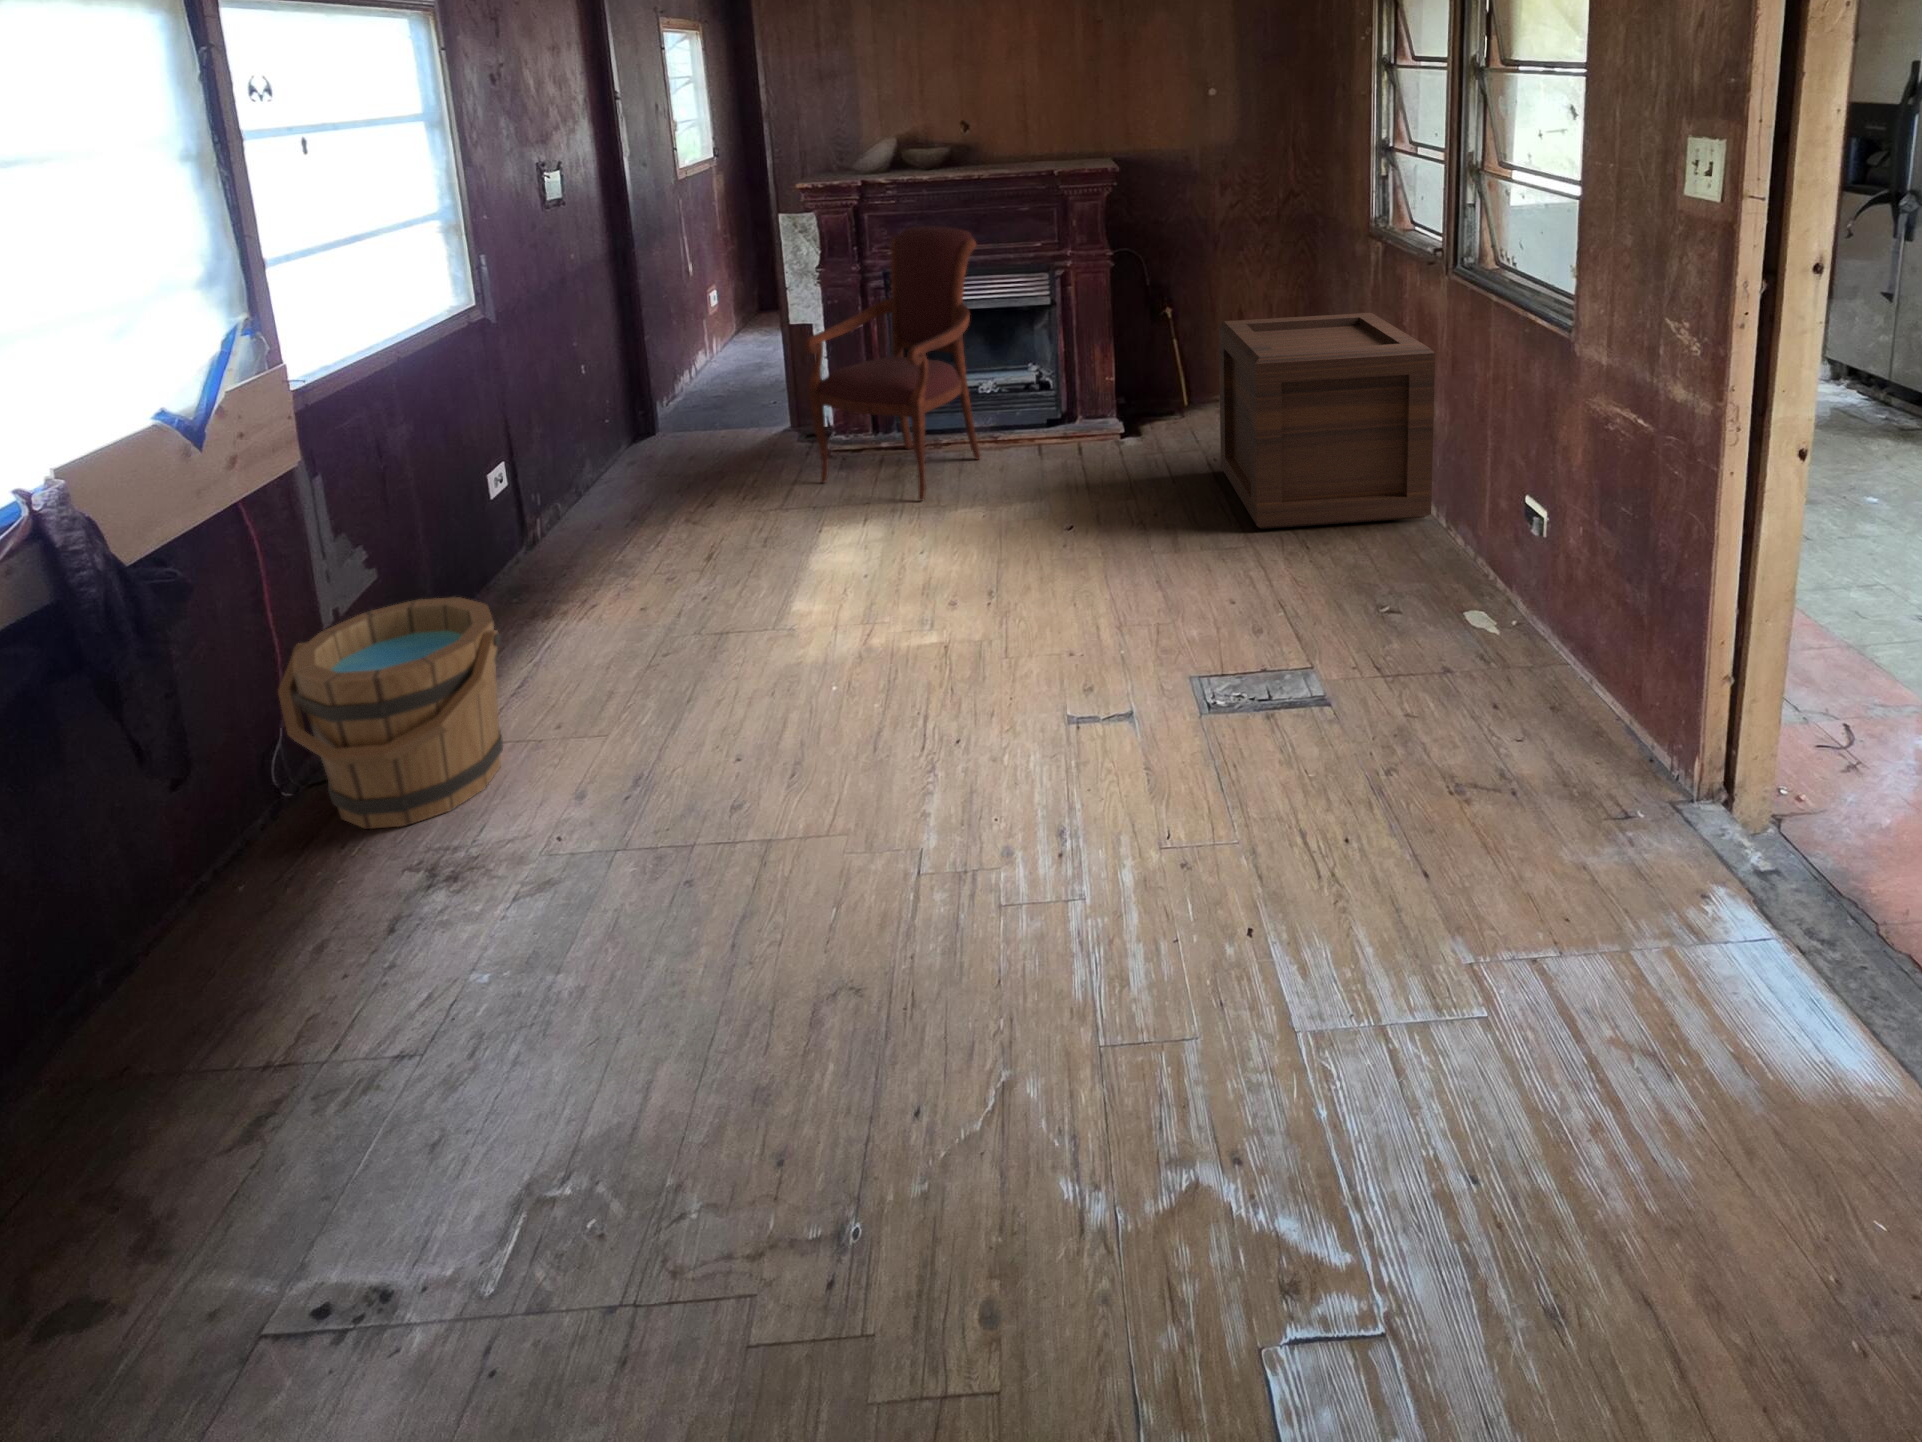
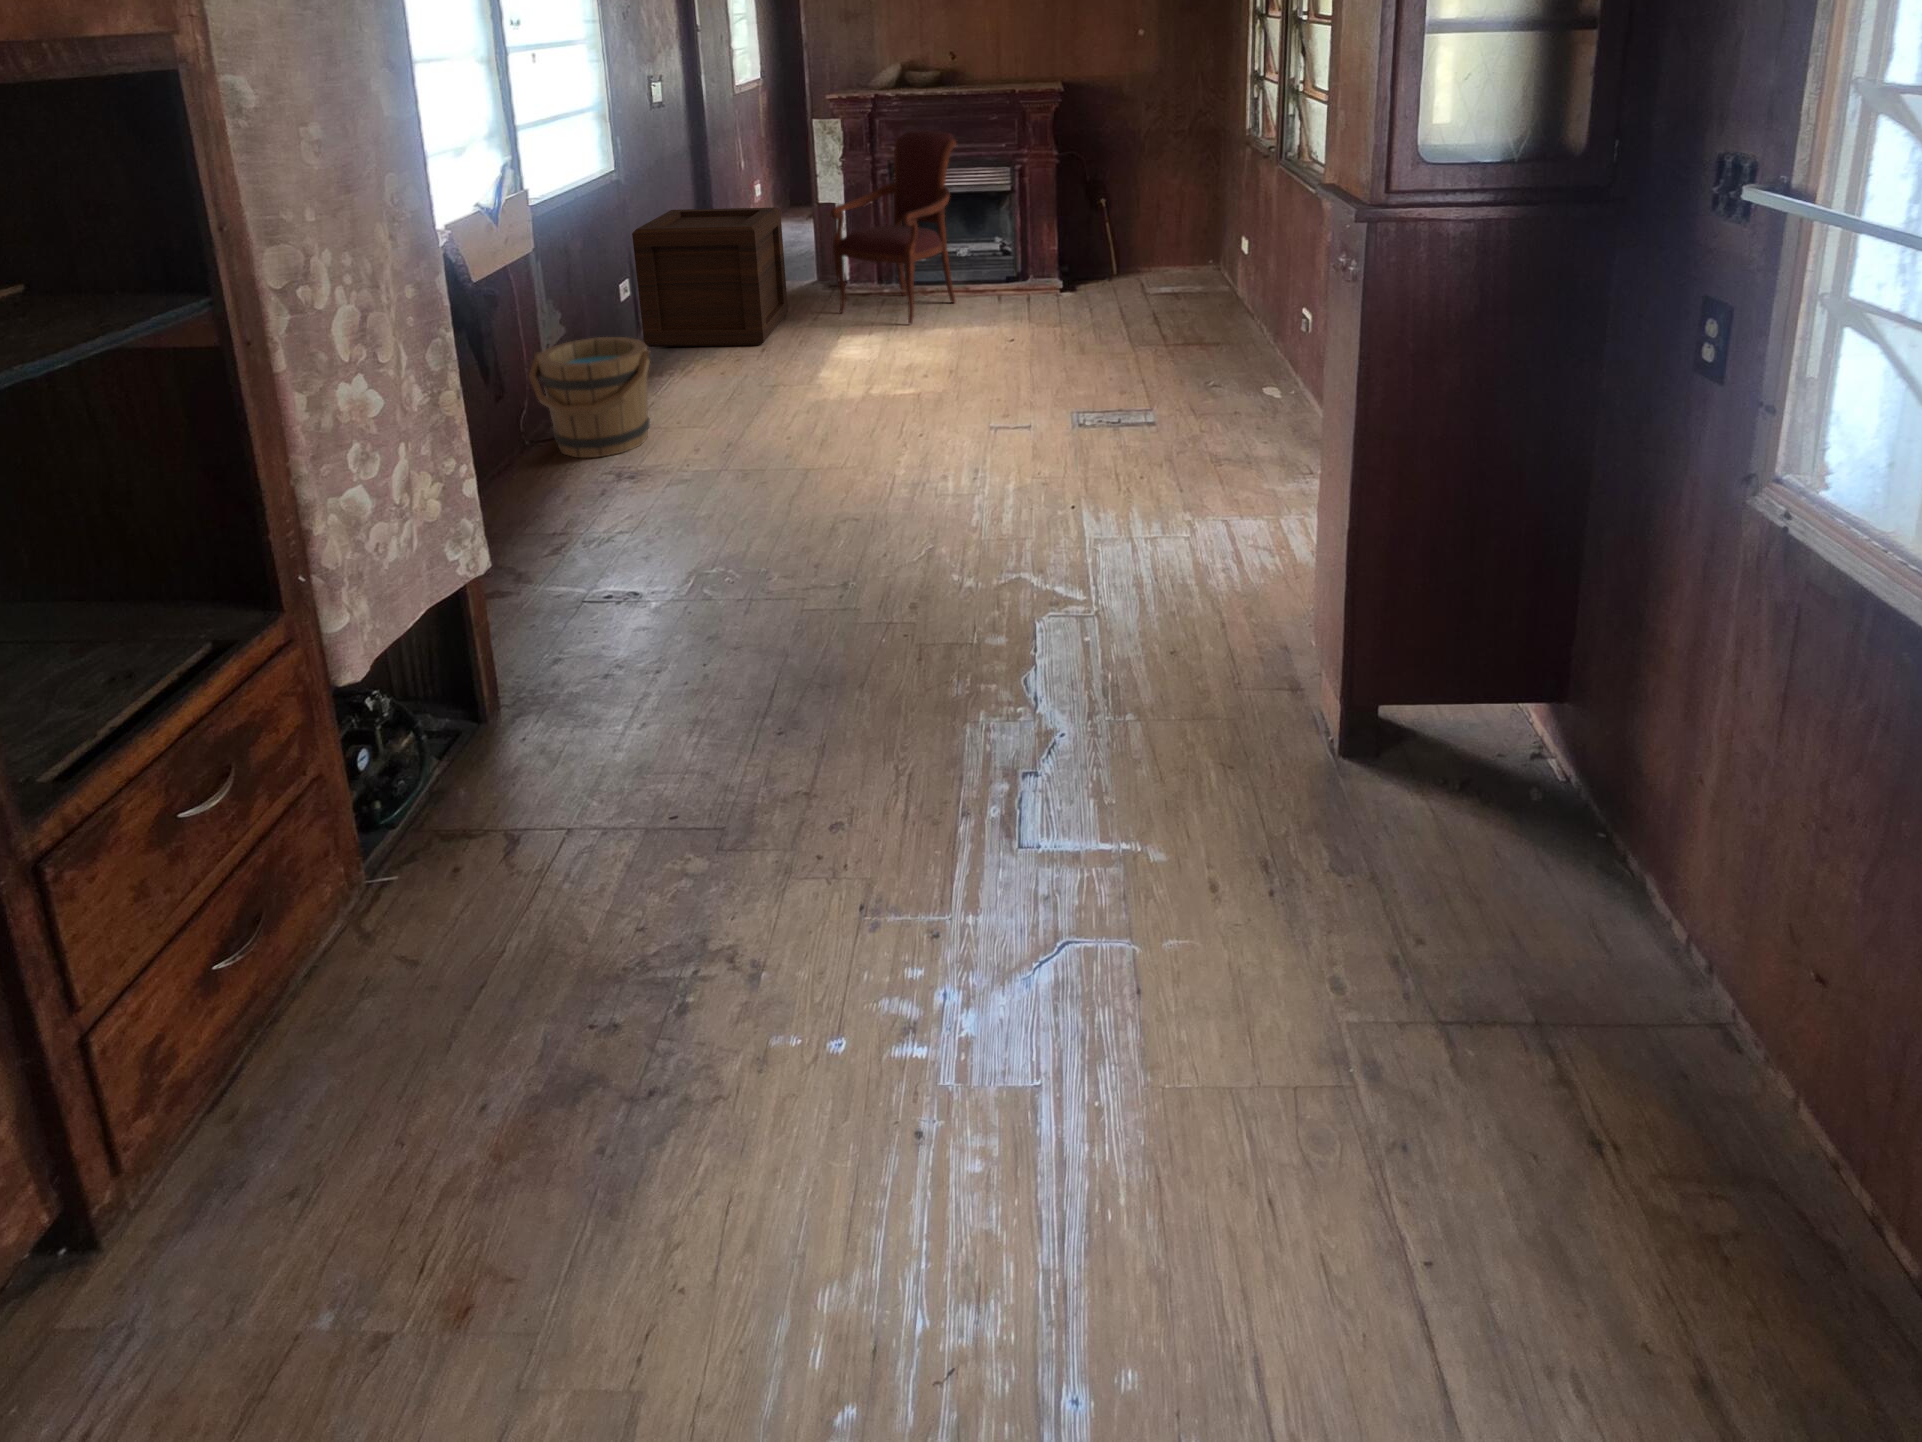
wooden crate: present [1219,313,1435,529] -> present [632,207,788,347]

